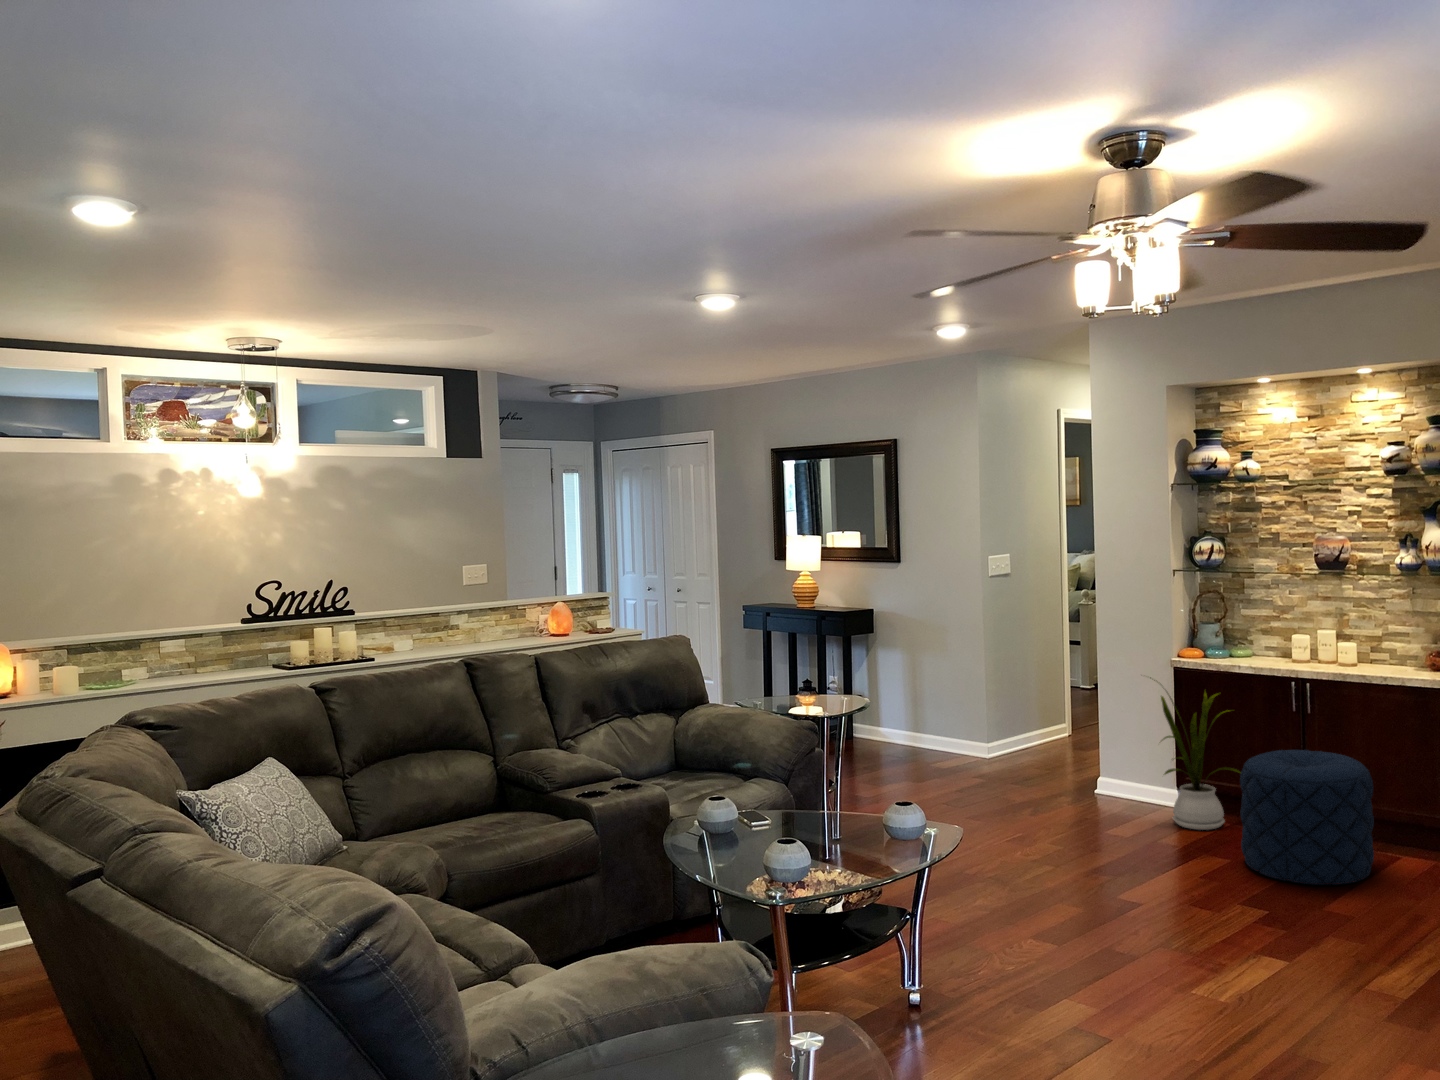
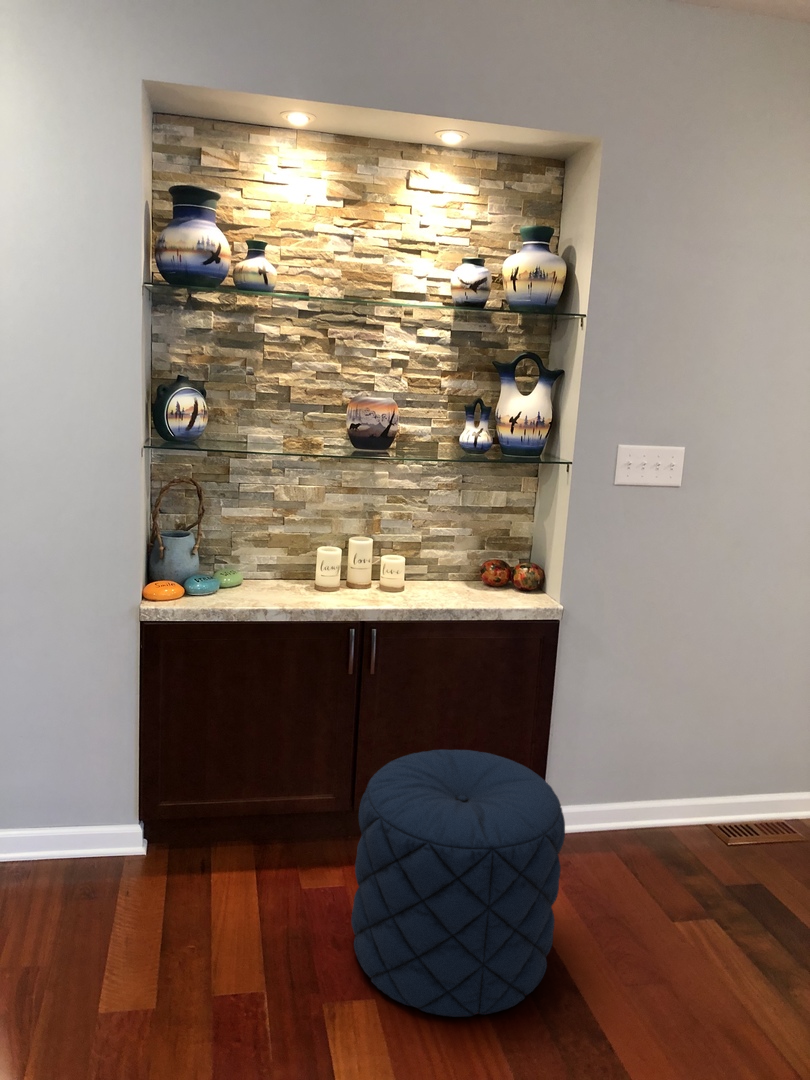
house plant: present [1150,677,1241,830] -> none [105,647,284,912]

